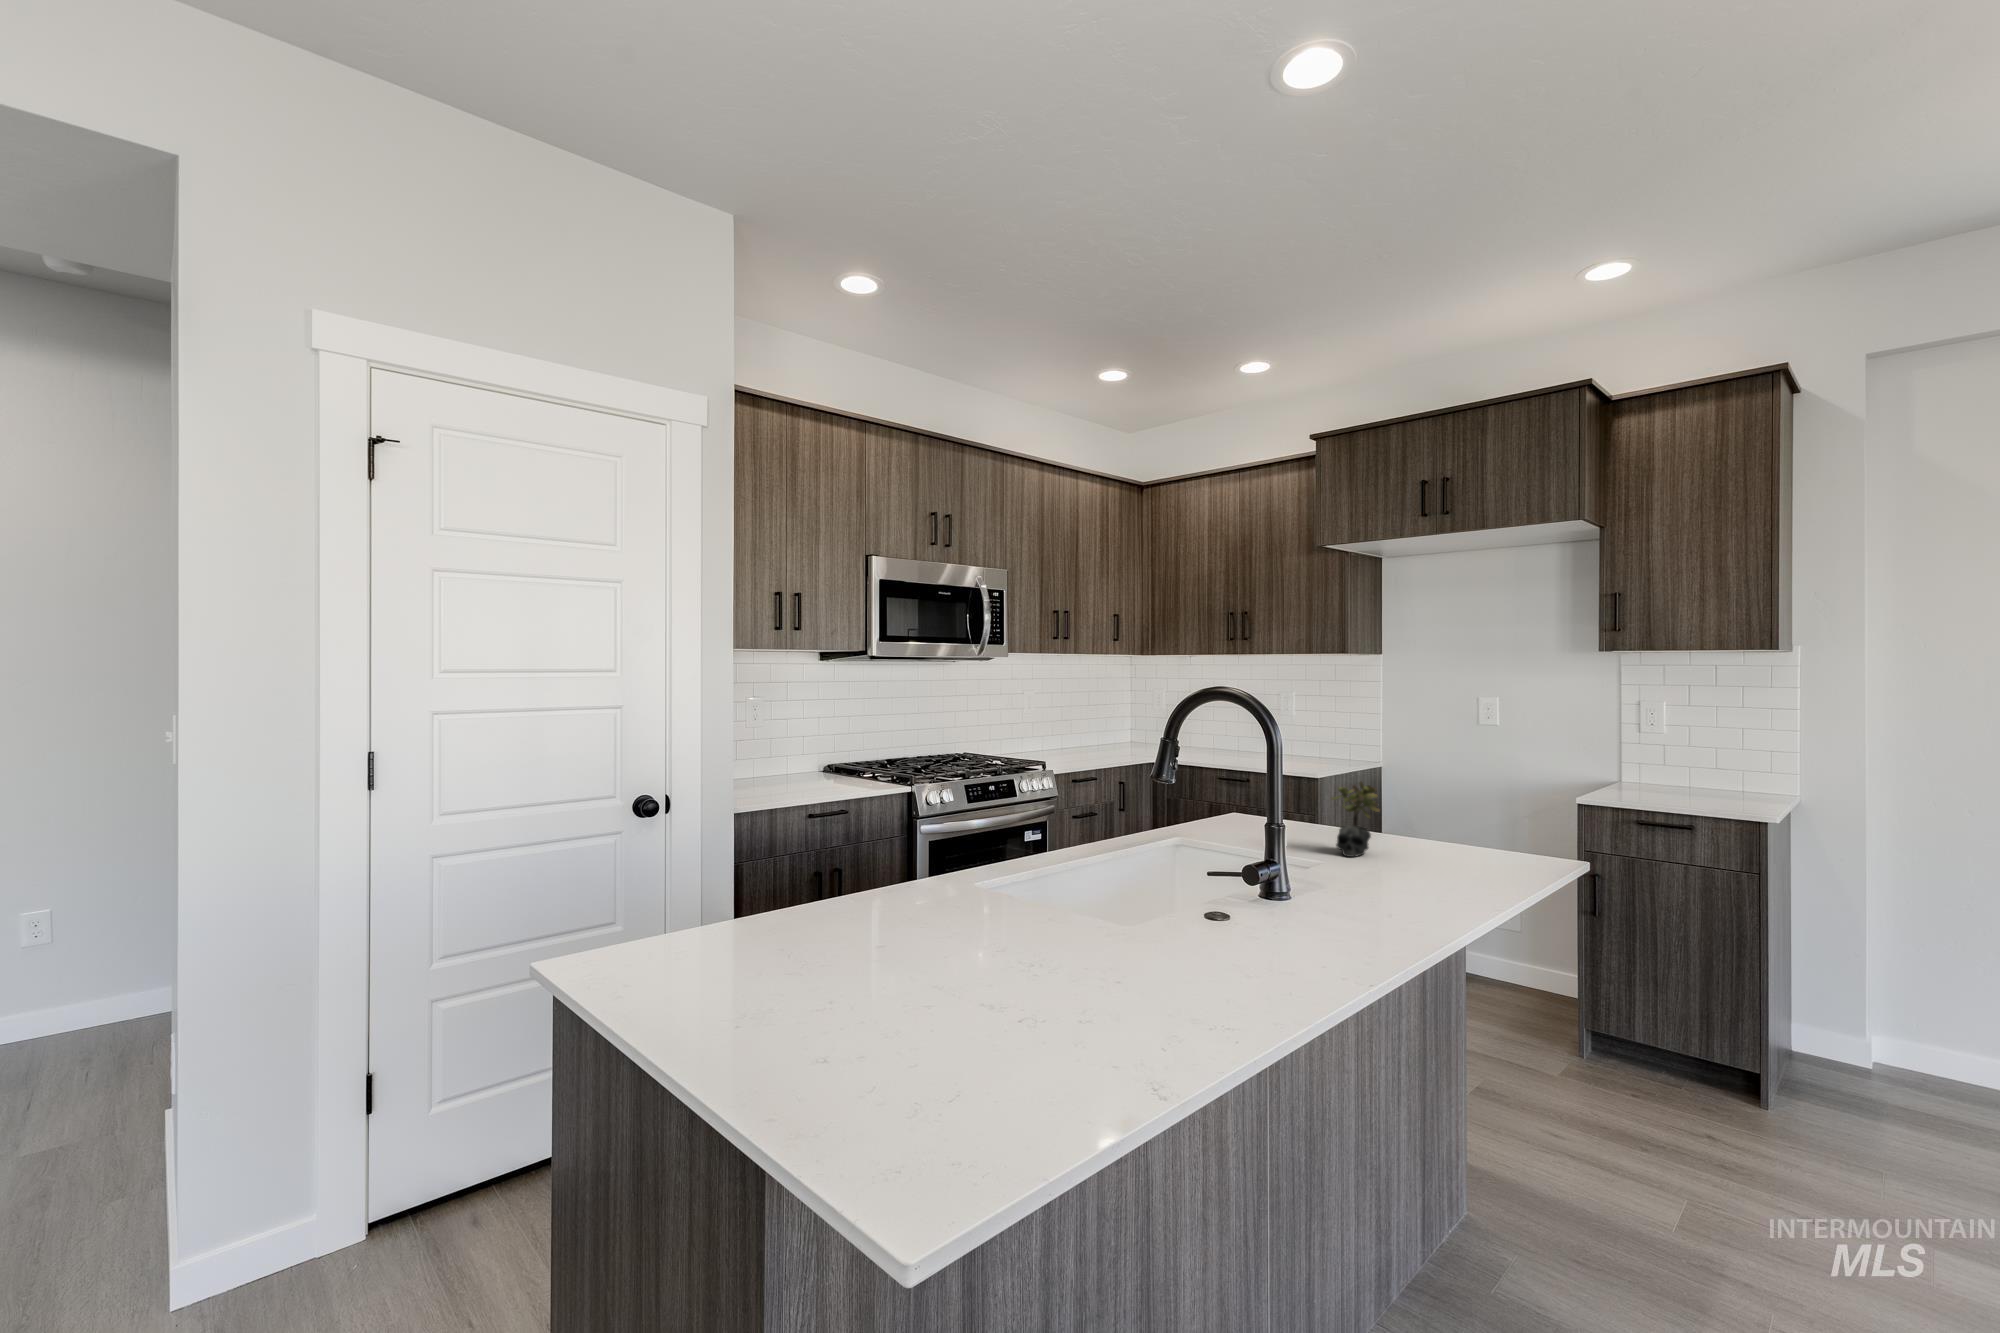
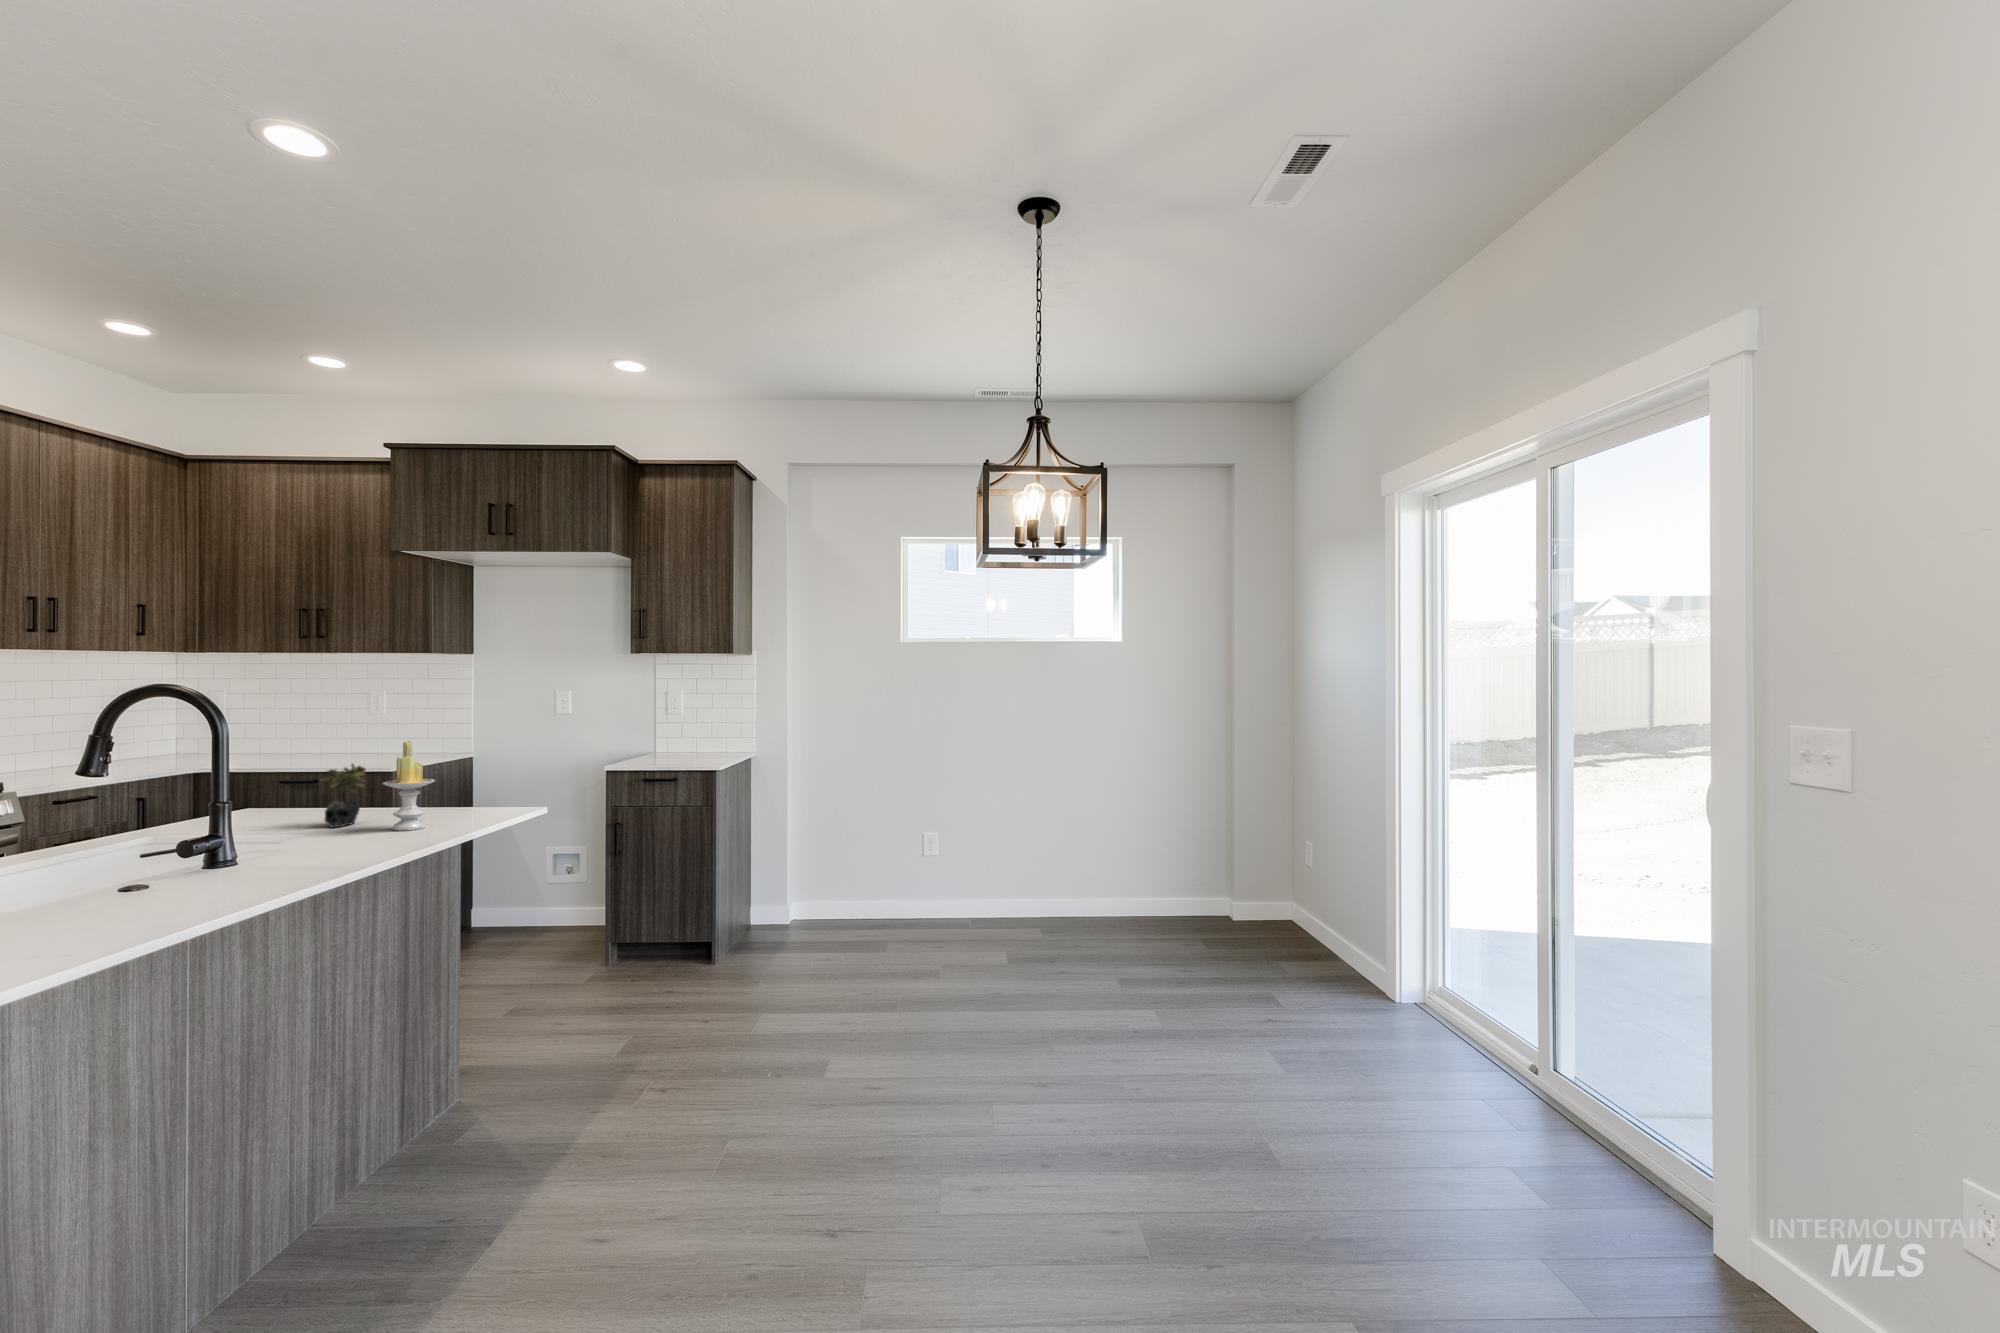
candle: none [1418,762,1481,879] -> present [383,741,435,830]

